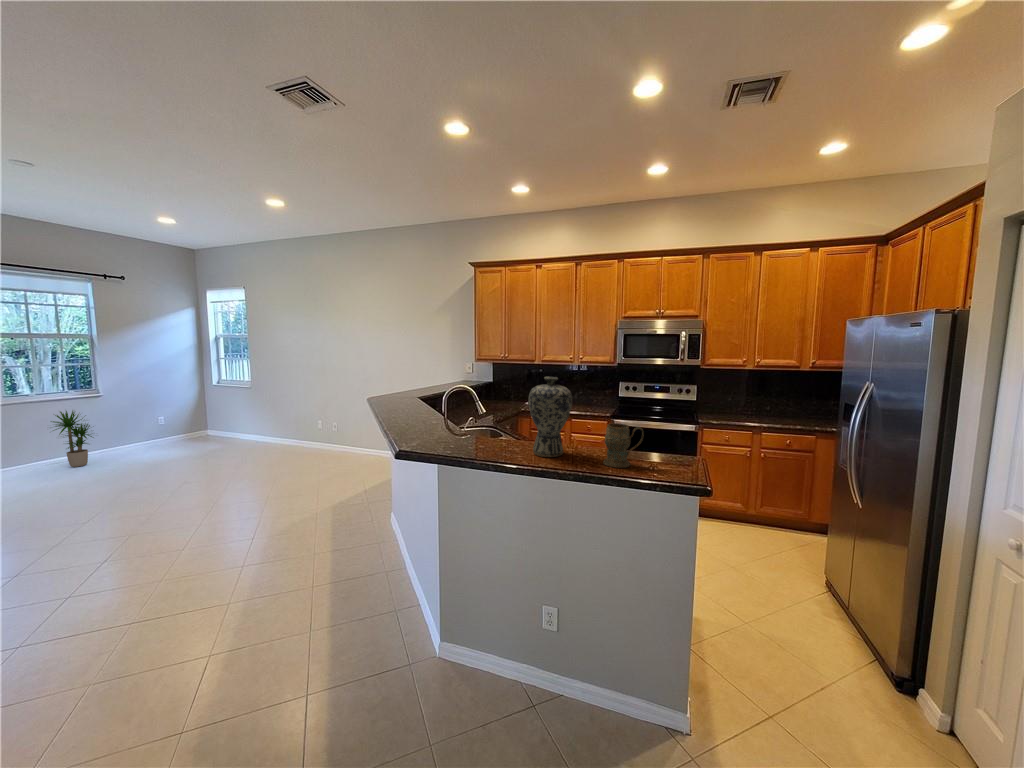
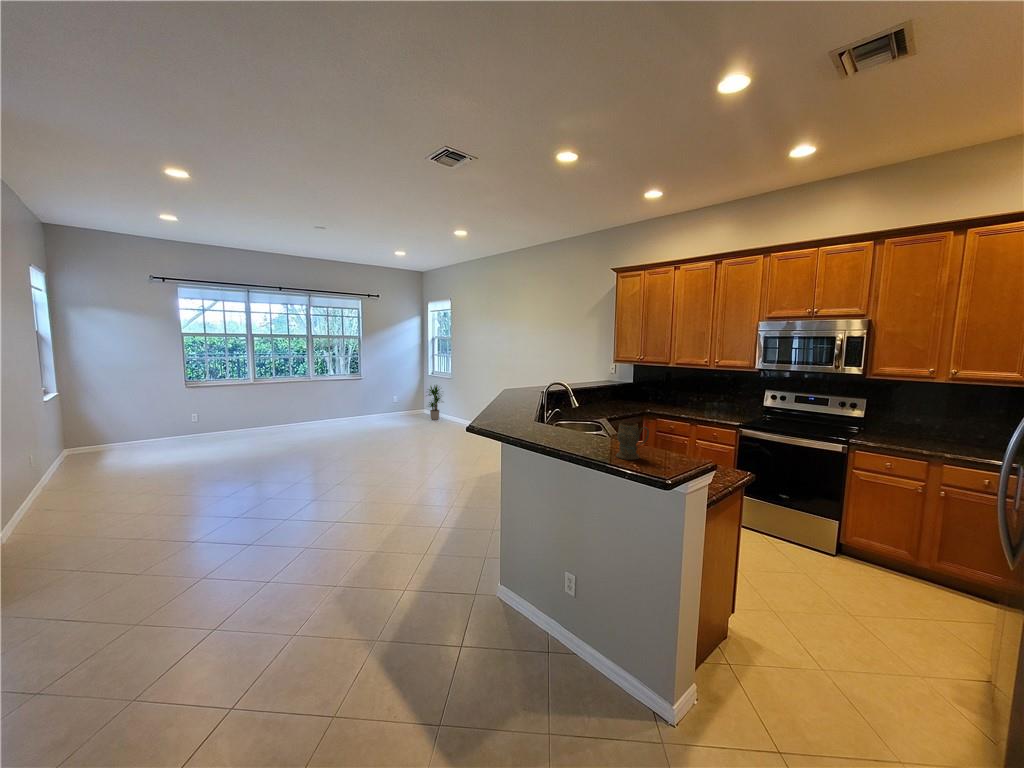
vase: present [529,377,572,457] -> none [567,380,603,445]
potted plant: present [51,411,94,467] -> present [428,385,440,420]

